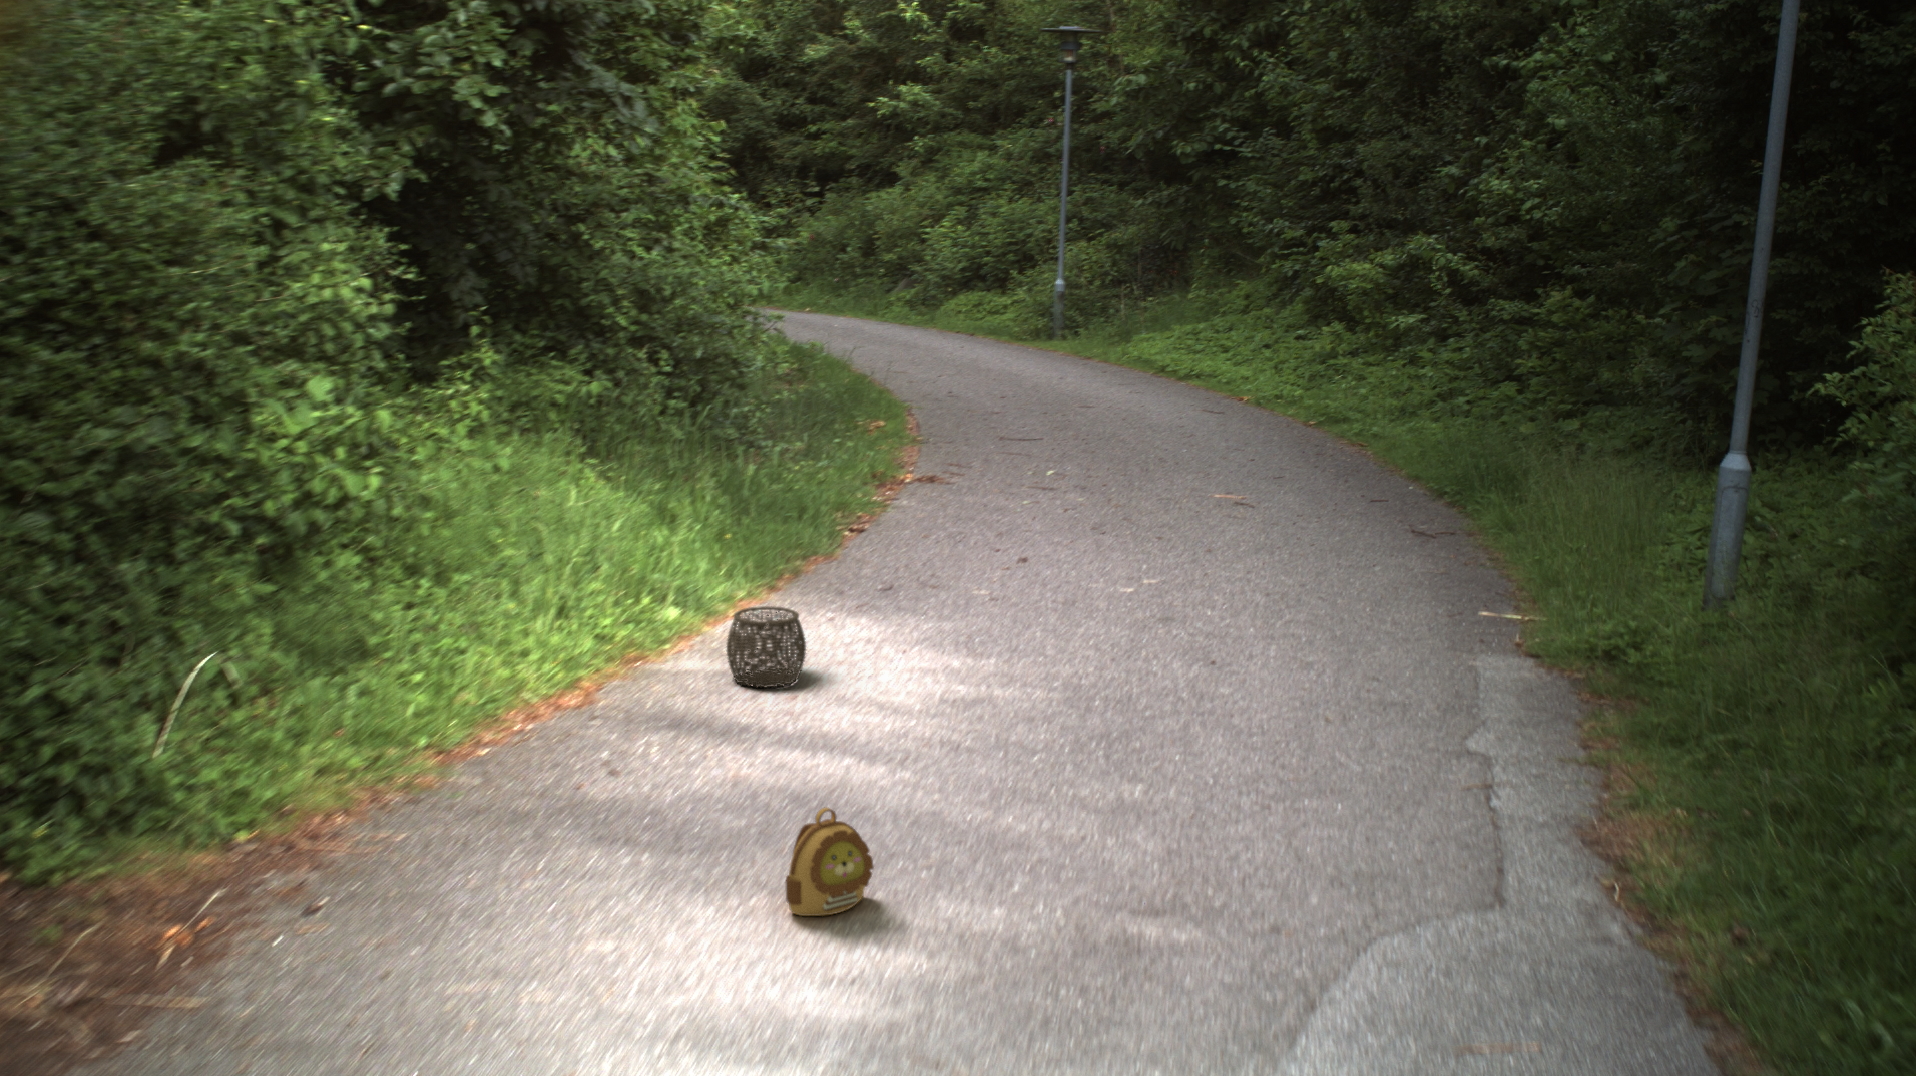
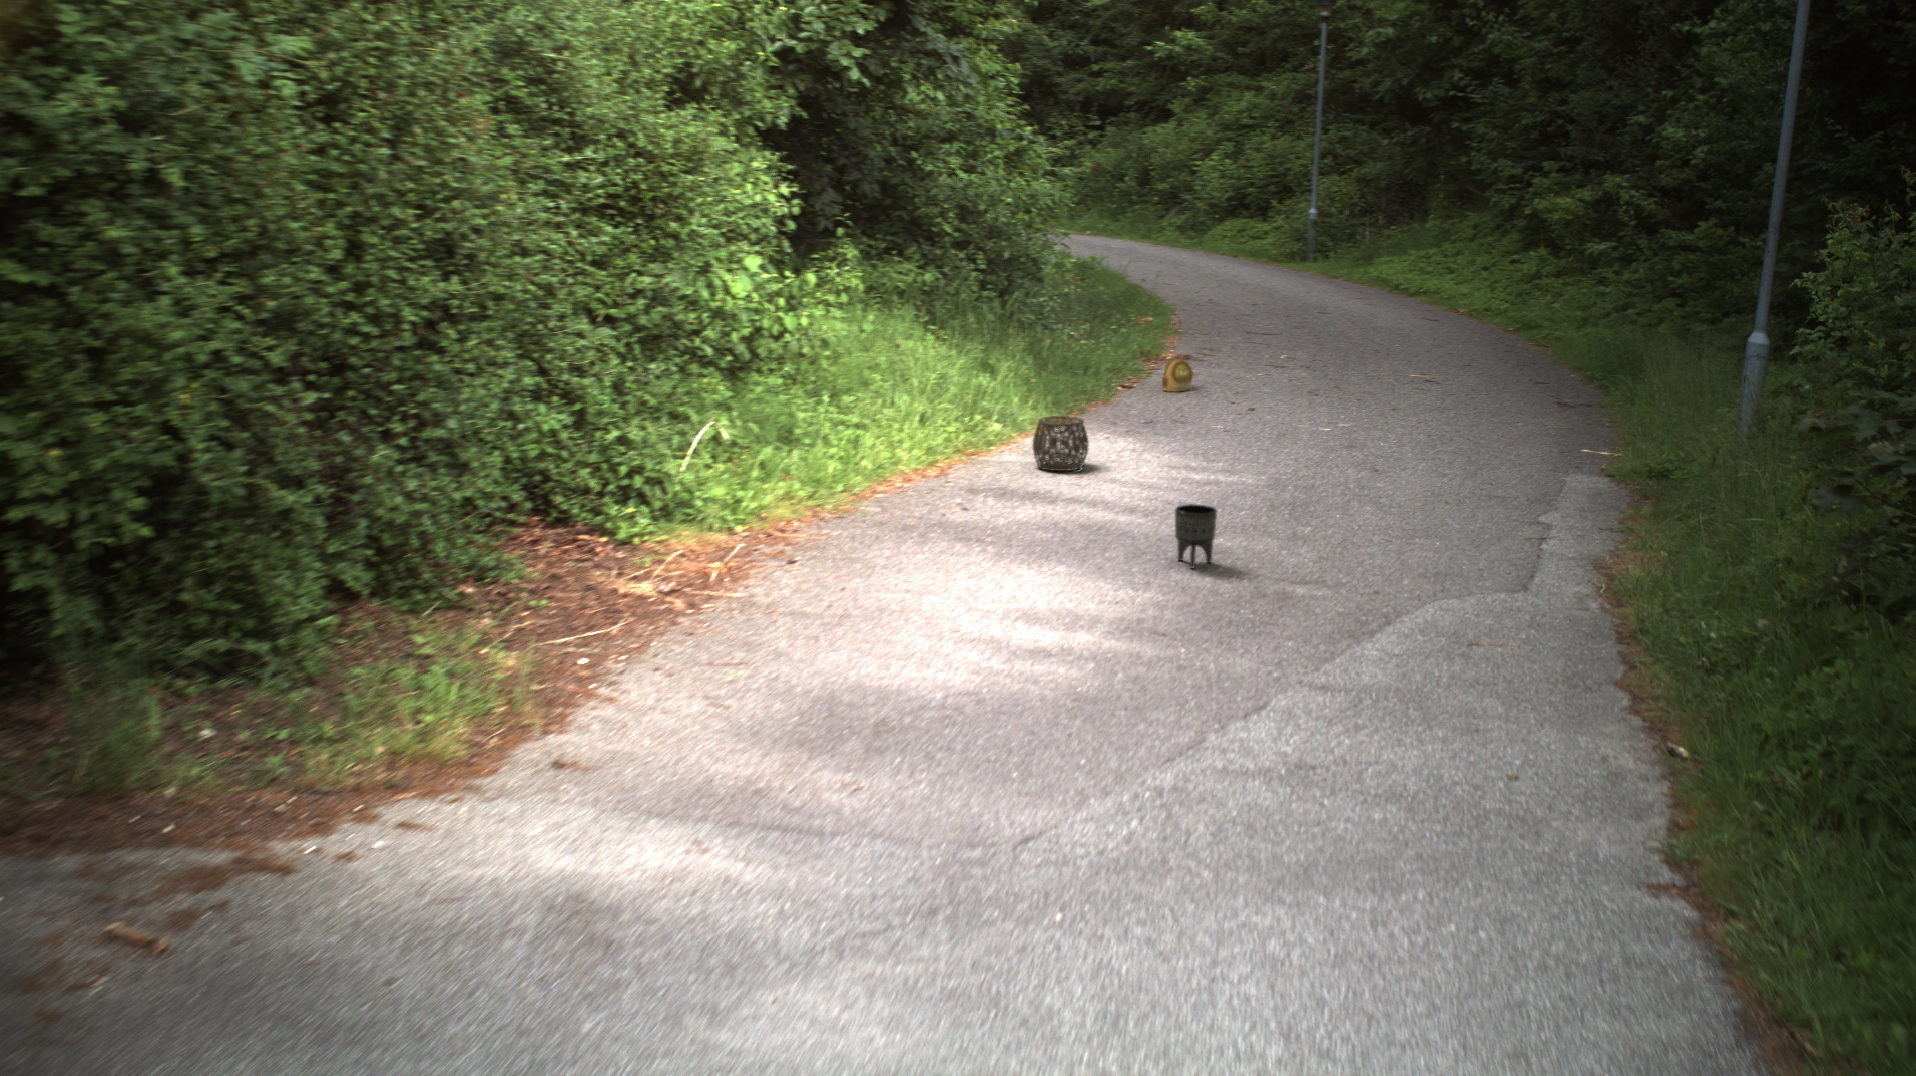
planter: none [935,788,999,891] -> present [1175,504,1217,568]
backpack: present [786,807,874,916] -> present [1162,355,1193,392]

